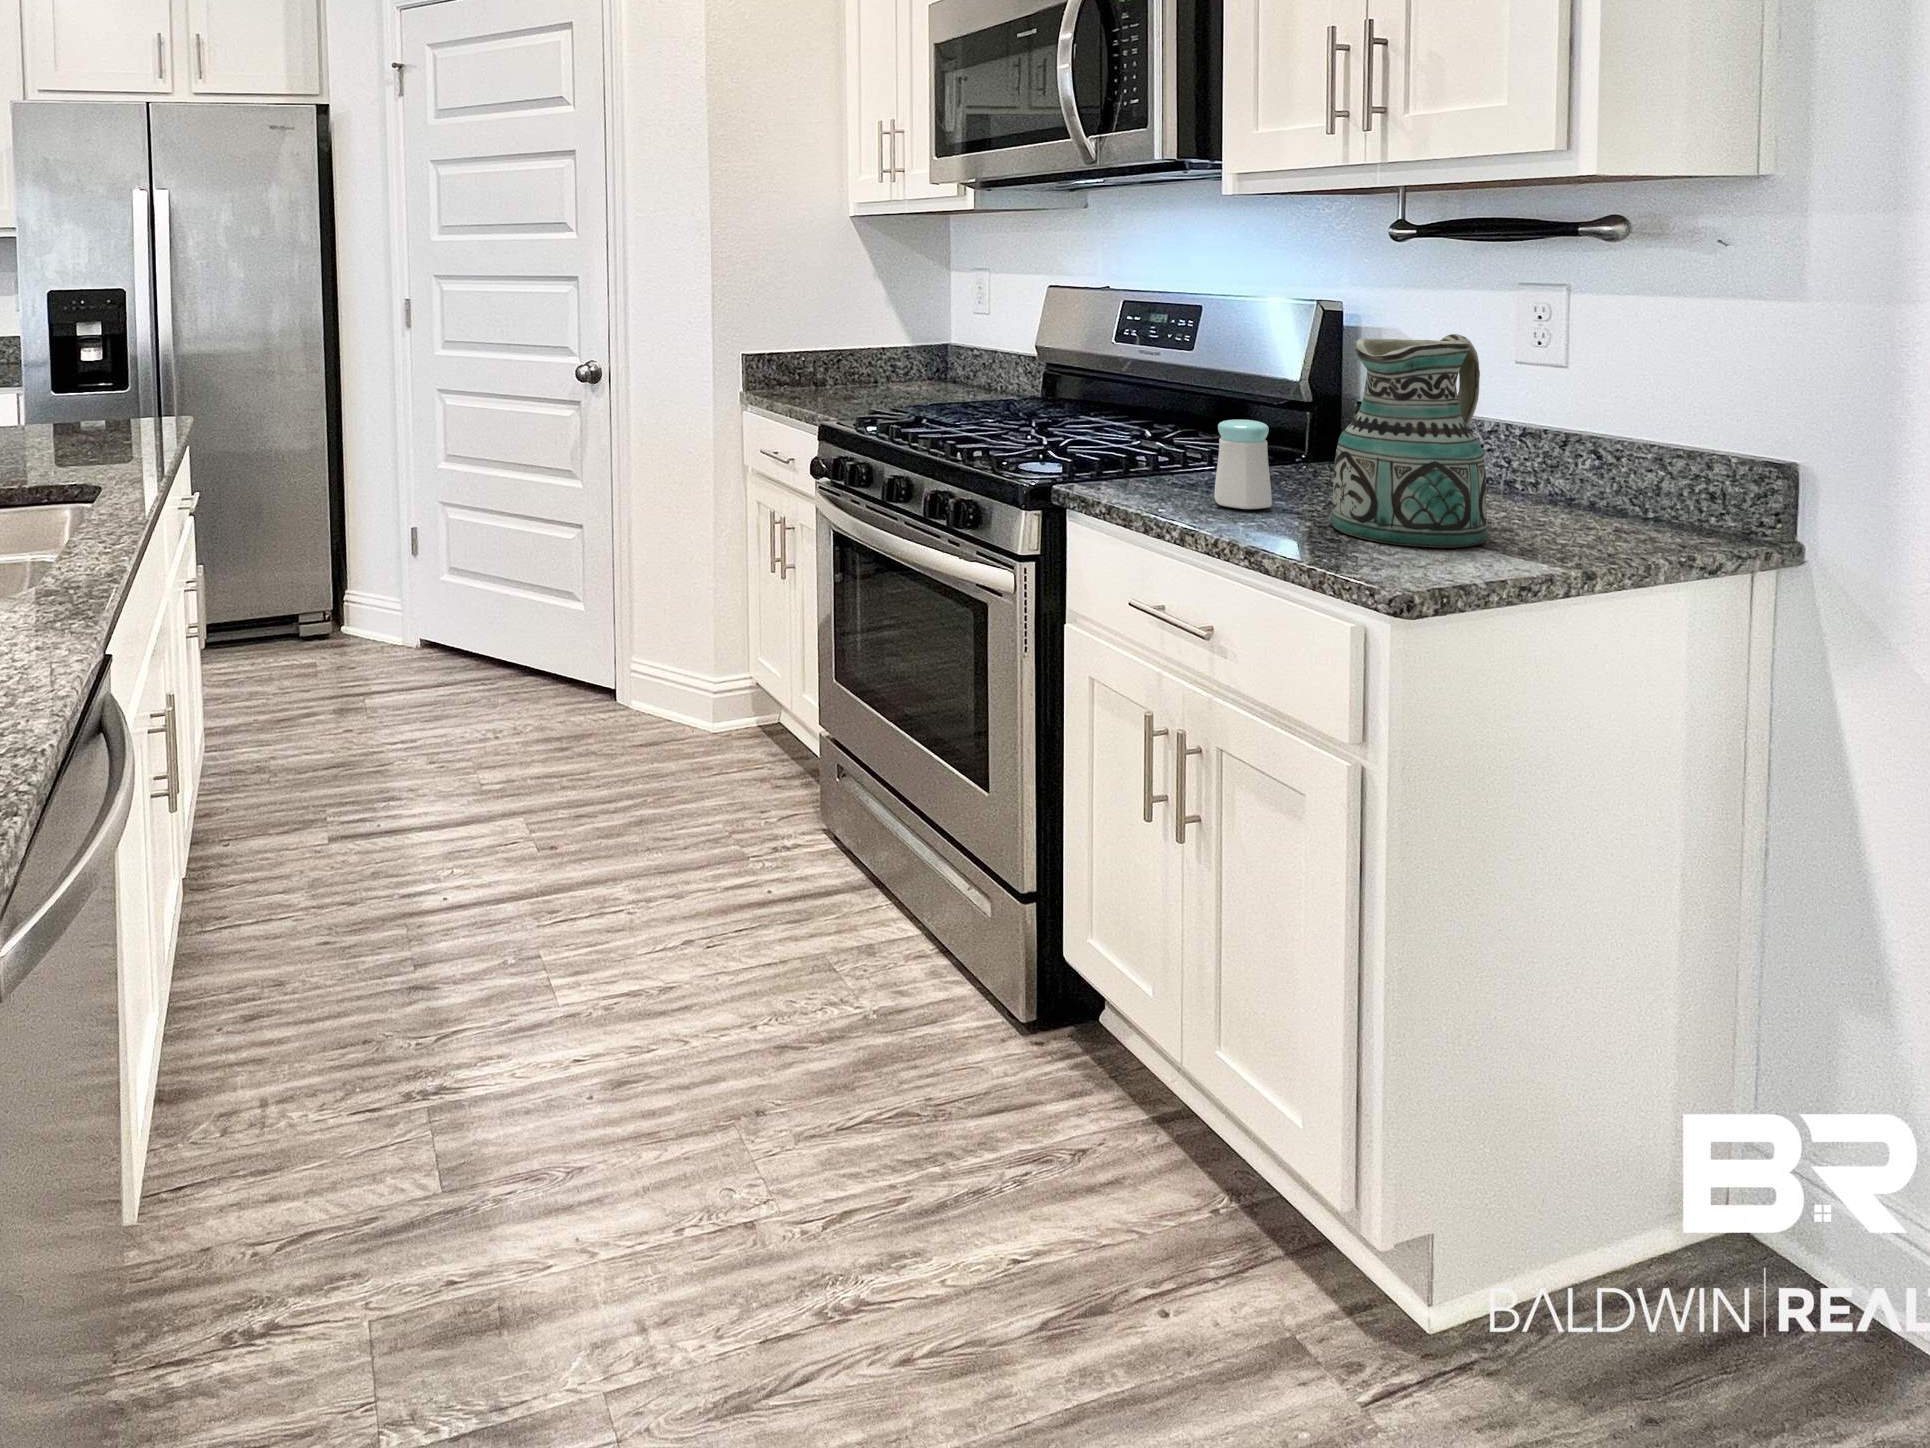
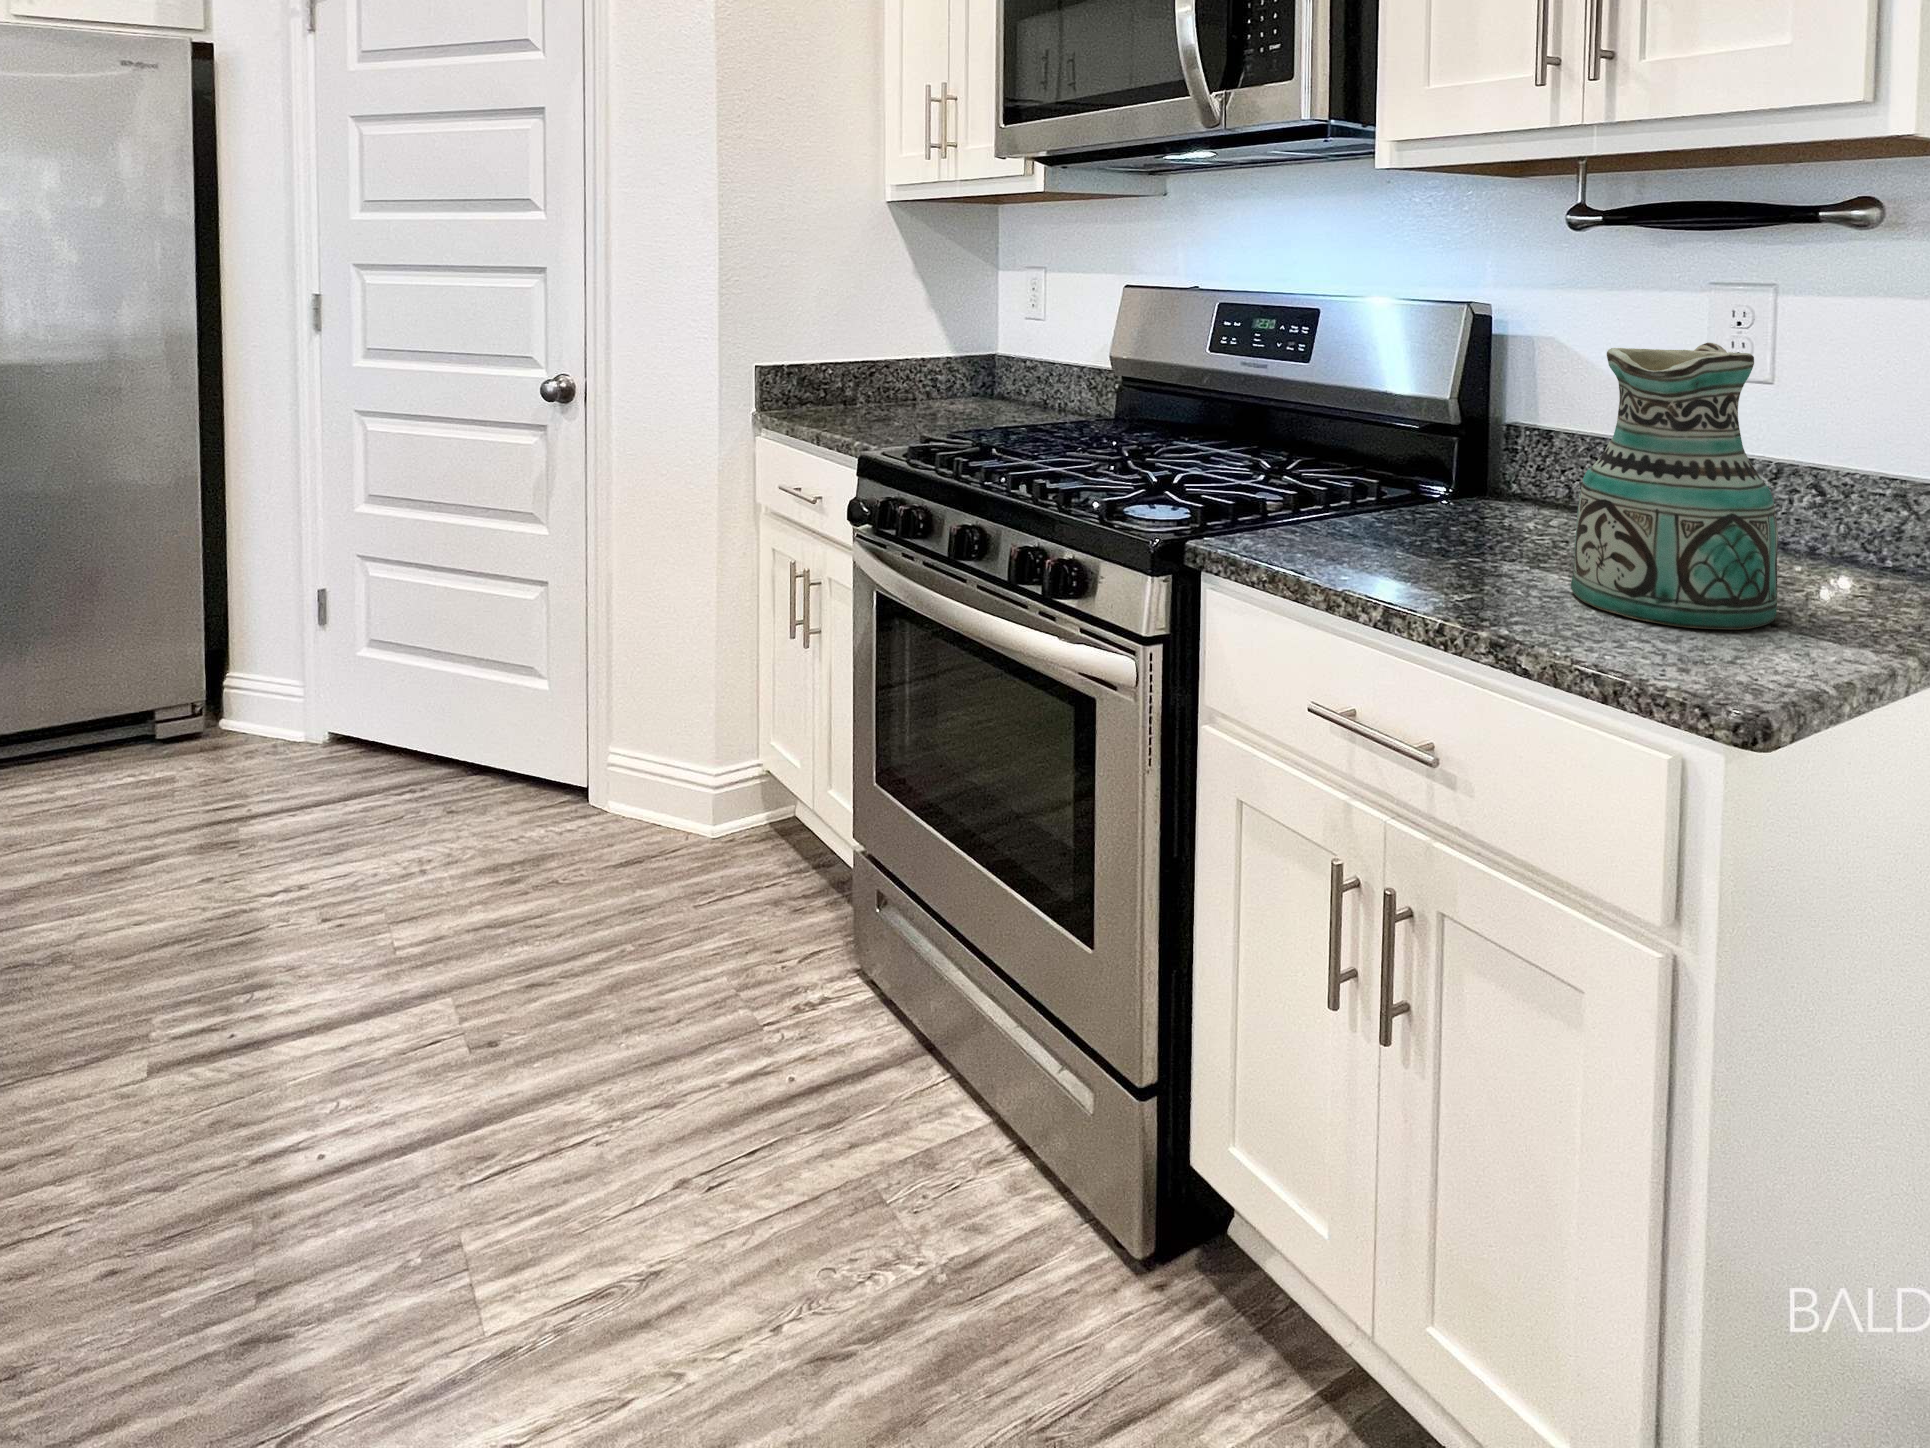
salt shaker: present [1214,420,1272,509] -> none [1406,455,1484,574]

